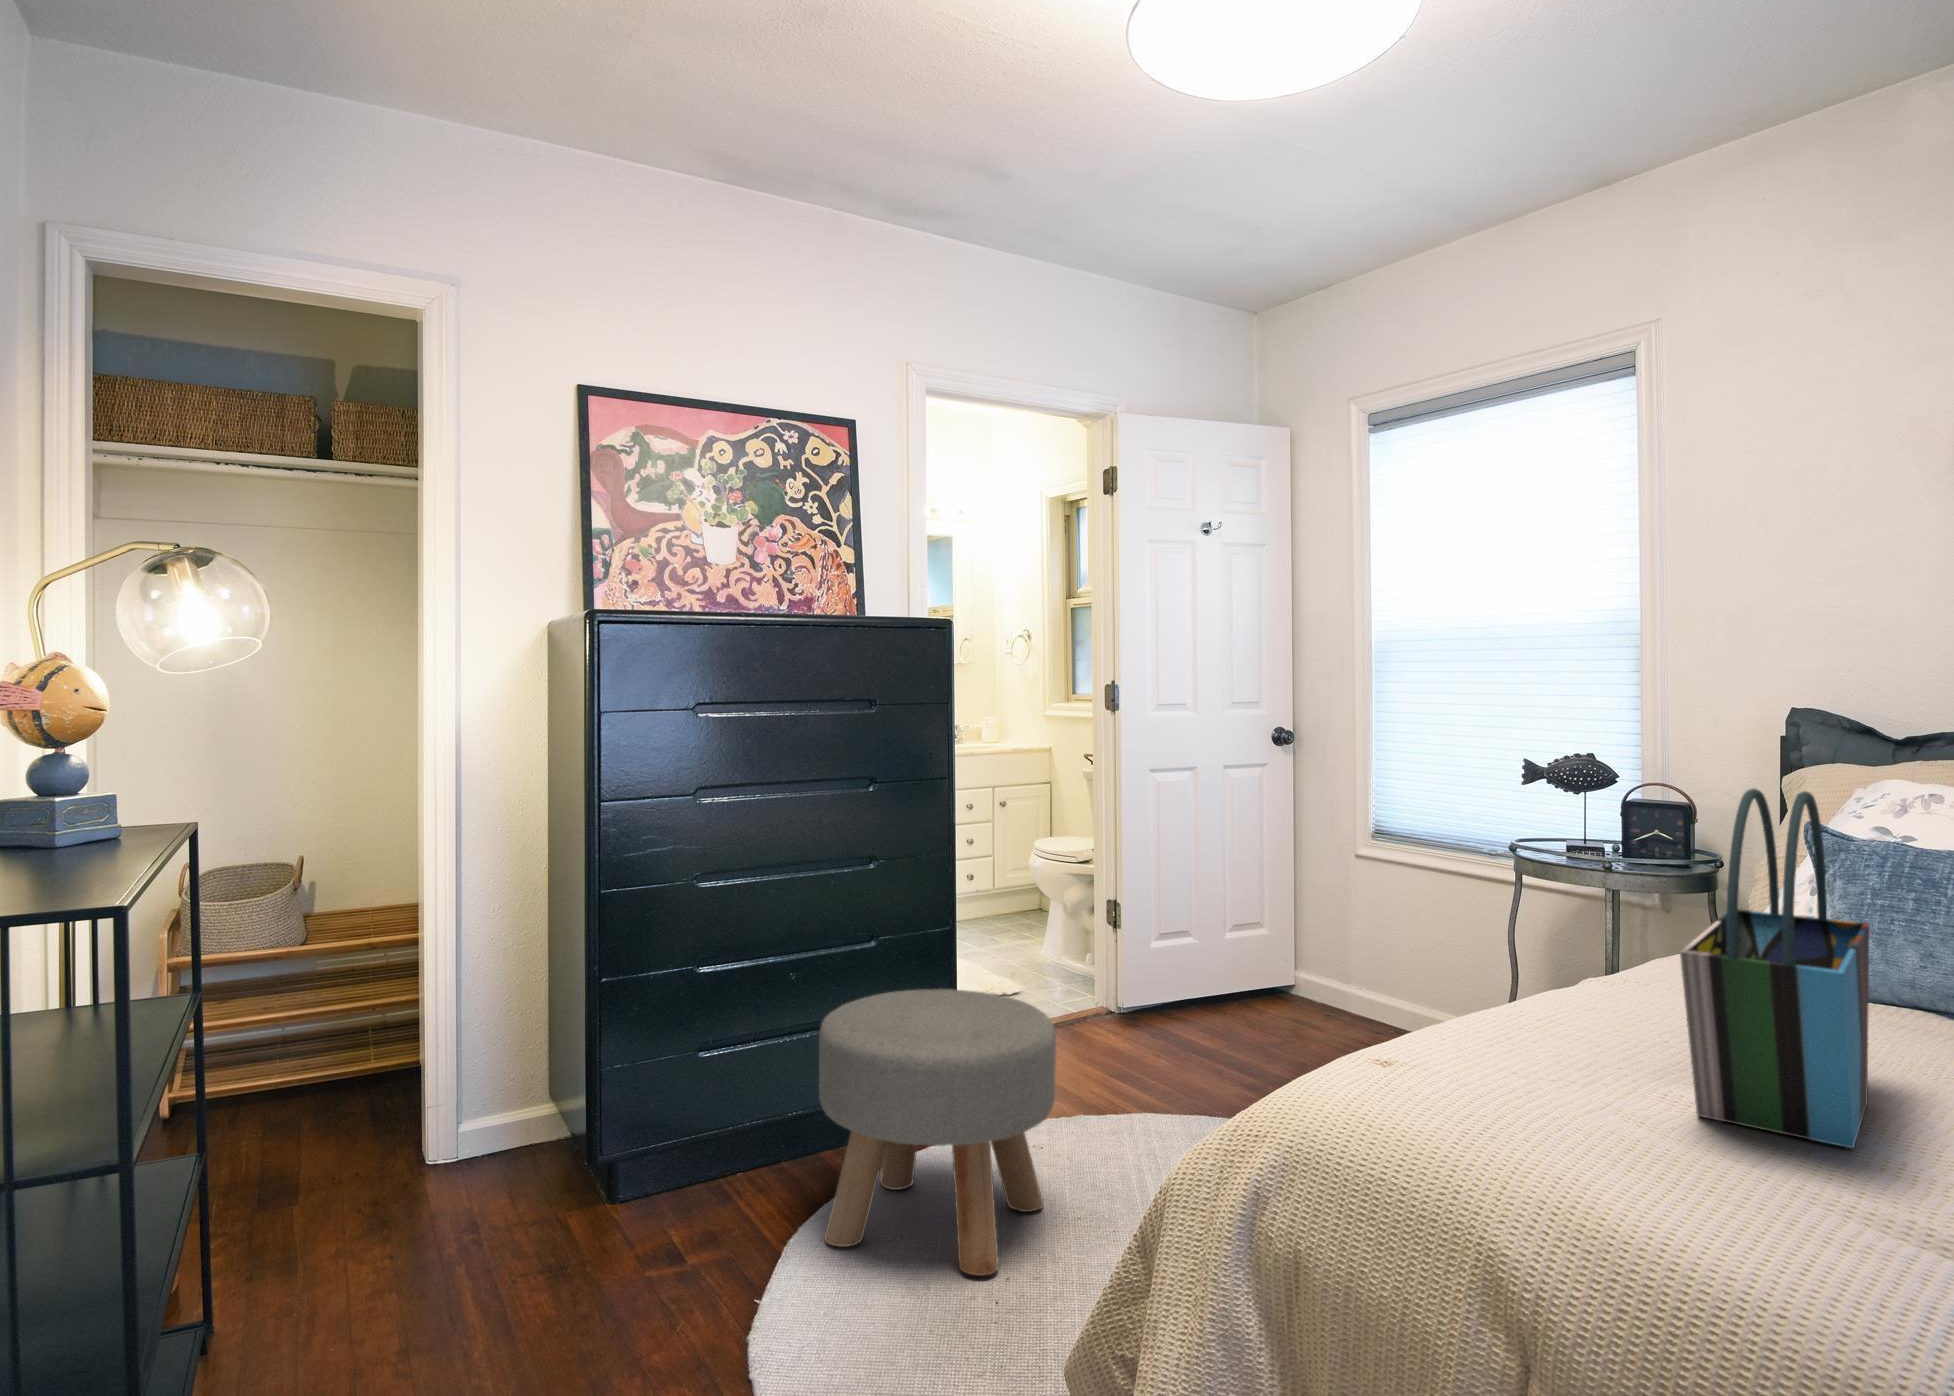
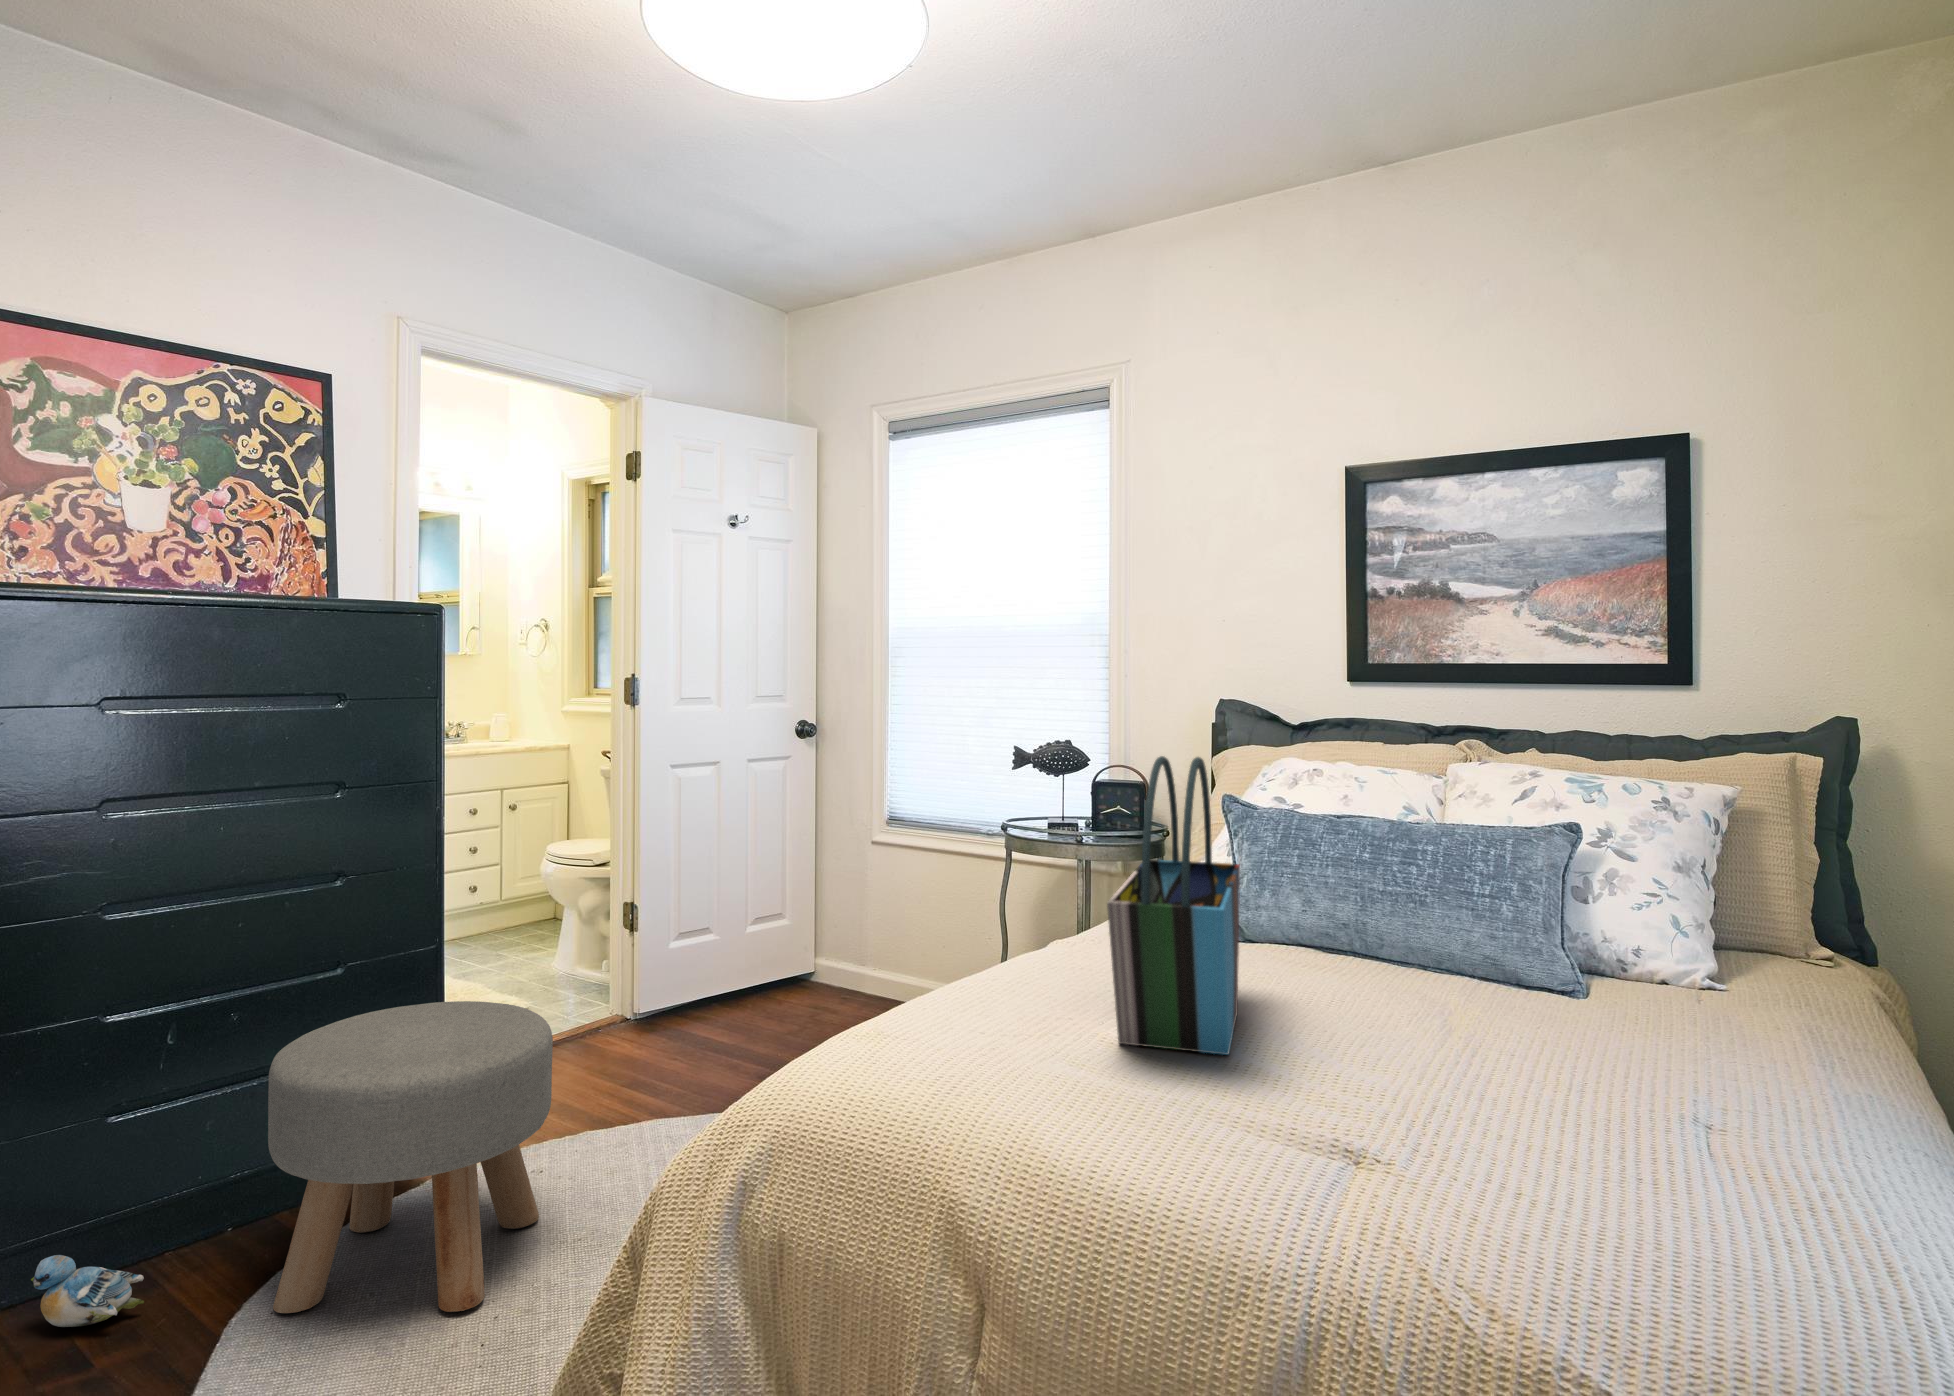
plush toy: none [650,1161,728,1223] -> present [31,1255,144,1327]

